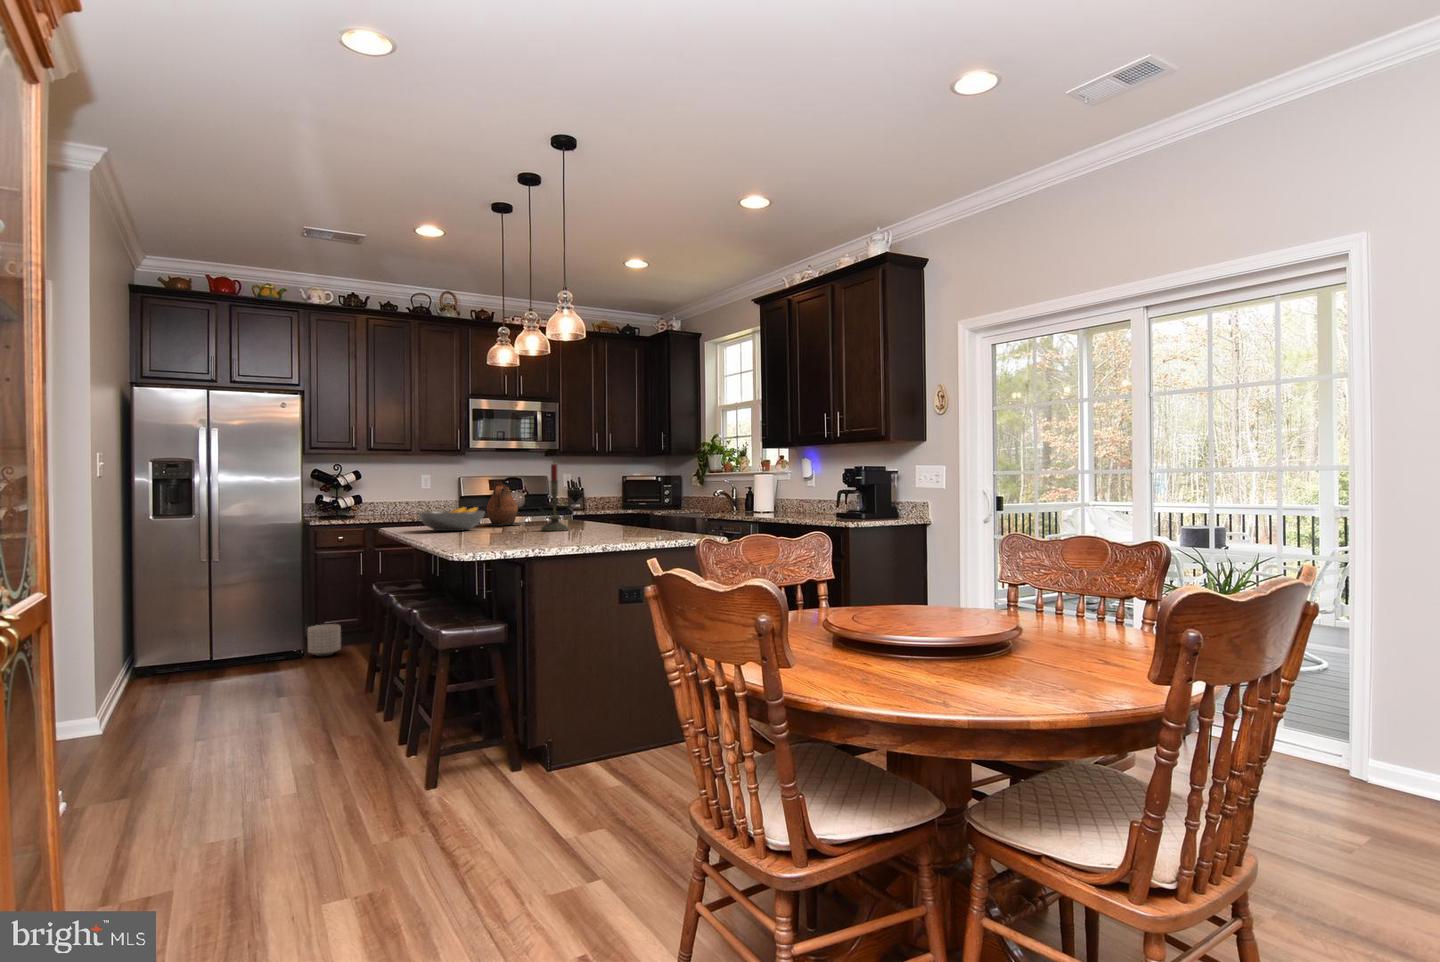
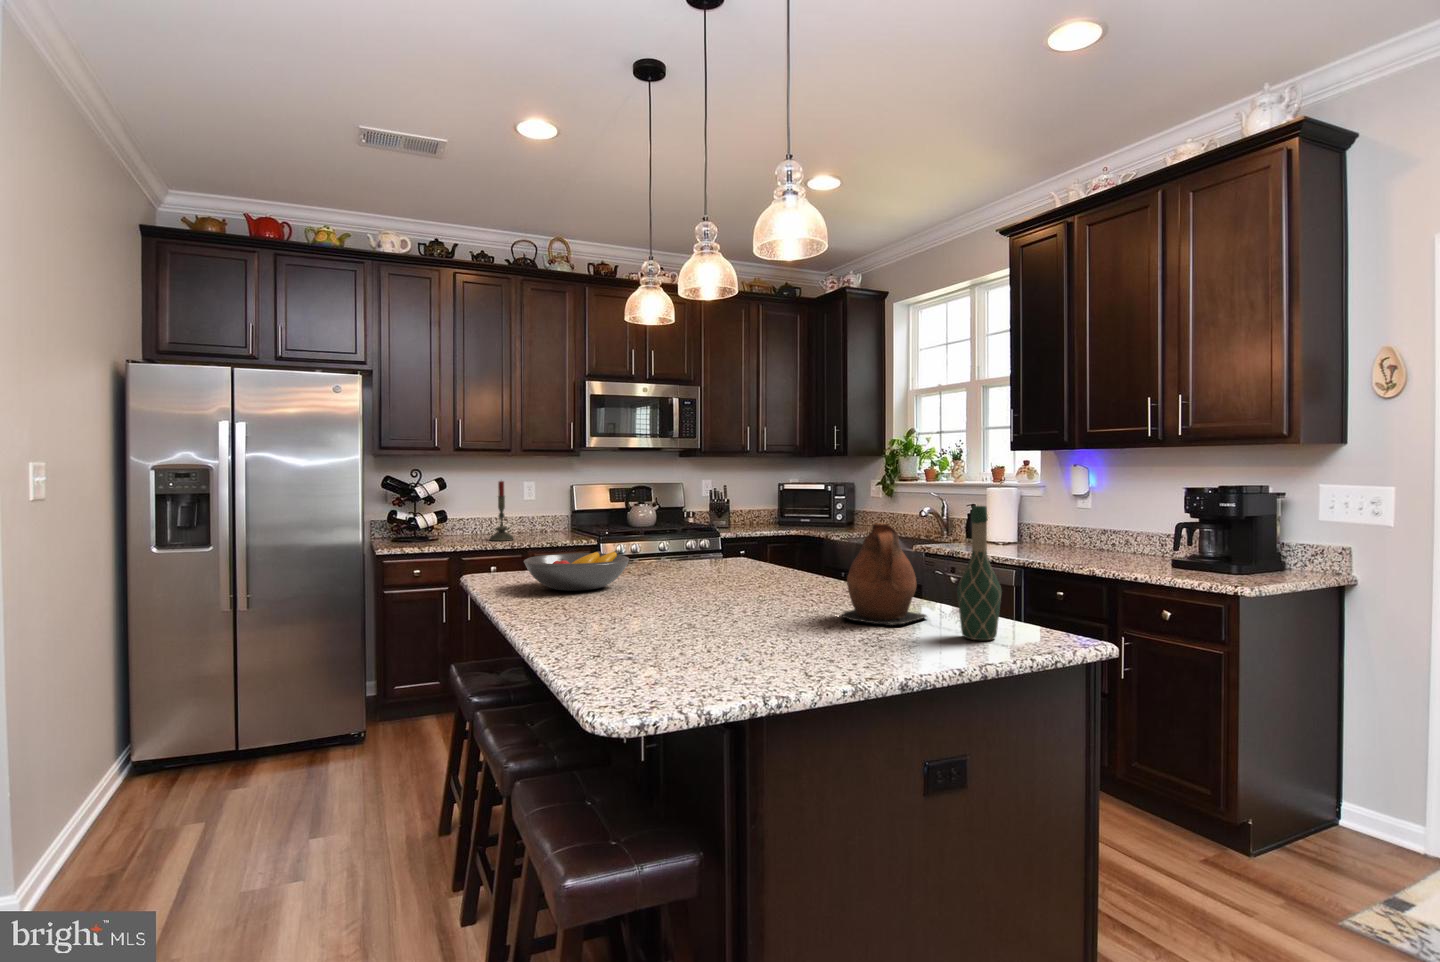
candle: present [541,464,568,531] -> present [490,481,514,541]
wine bottle: none [648,467,670,536] -> present [957,506,1002,640]
ceramic pitcher: present [486,483,523,525] -> present [841,524,927,625]
planter: present [308,624,341,656] -> none [372,694,417,742]

